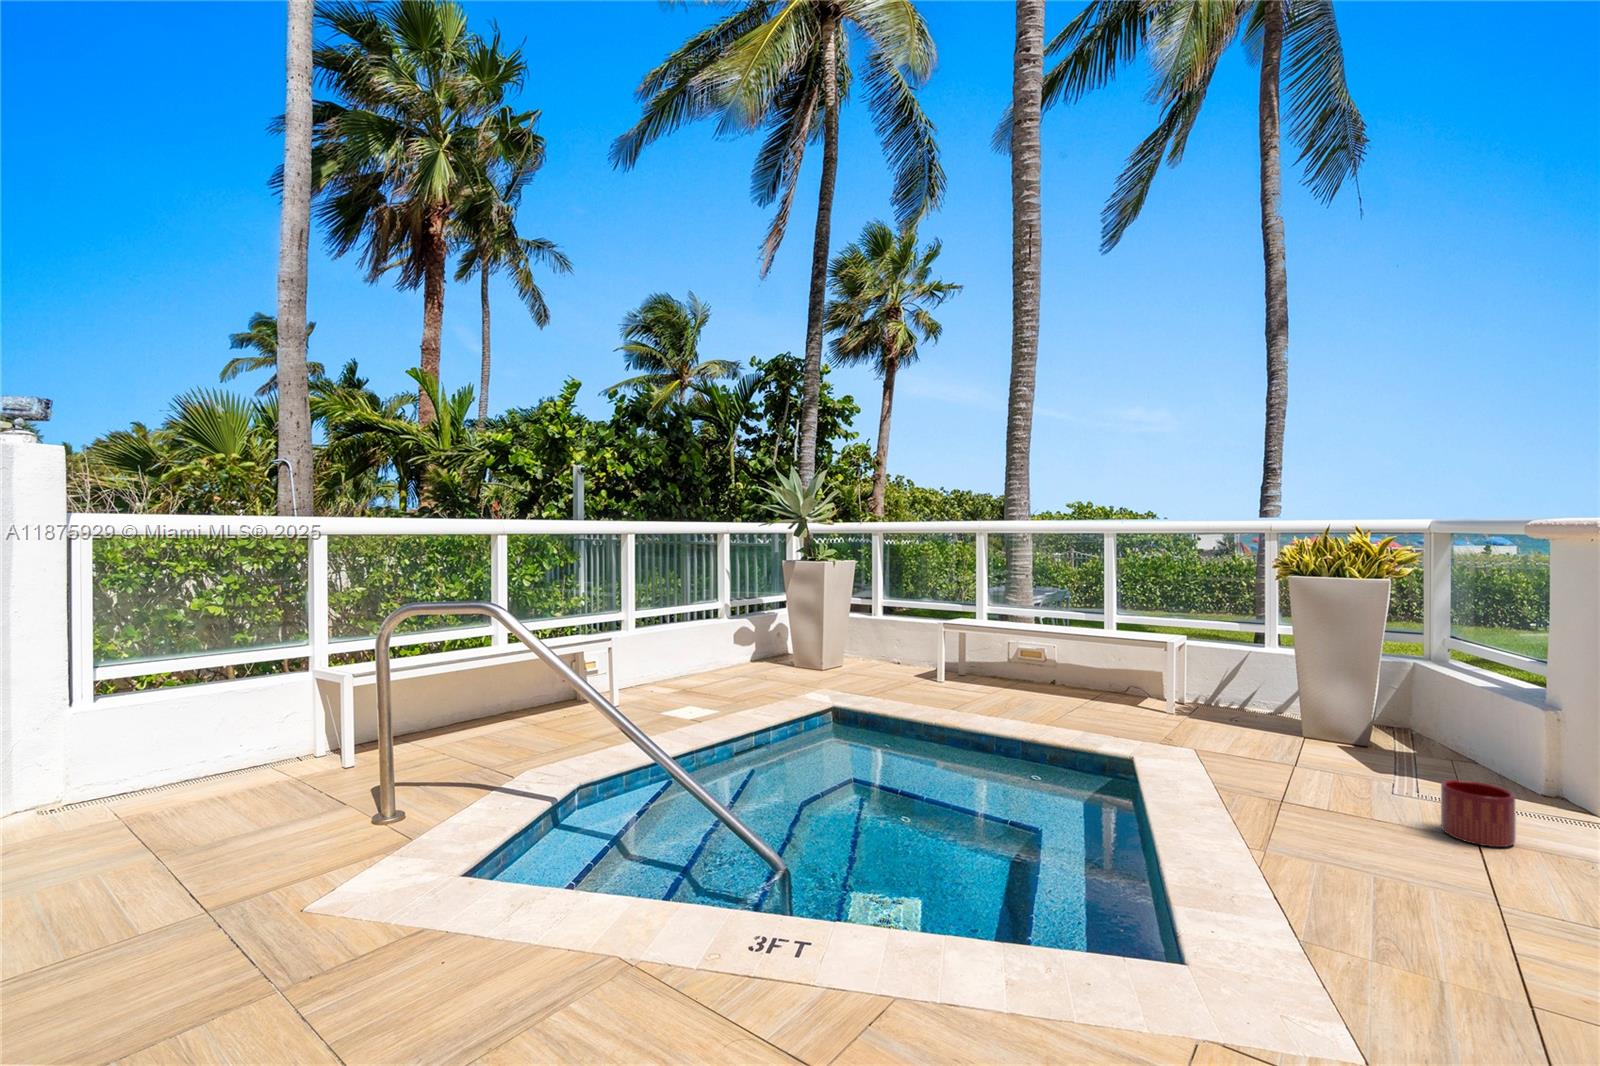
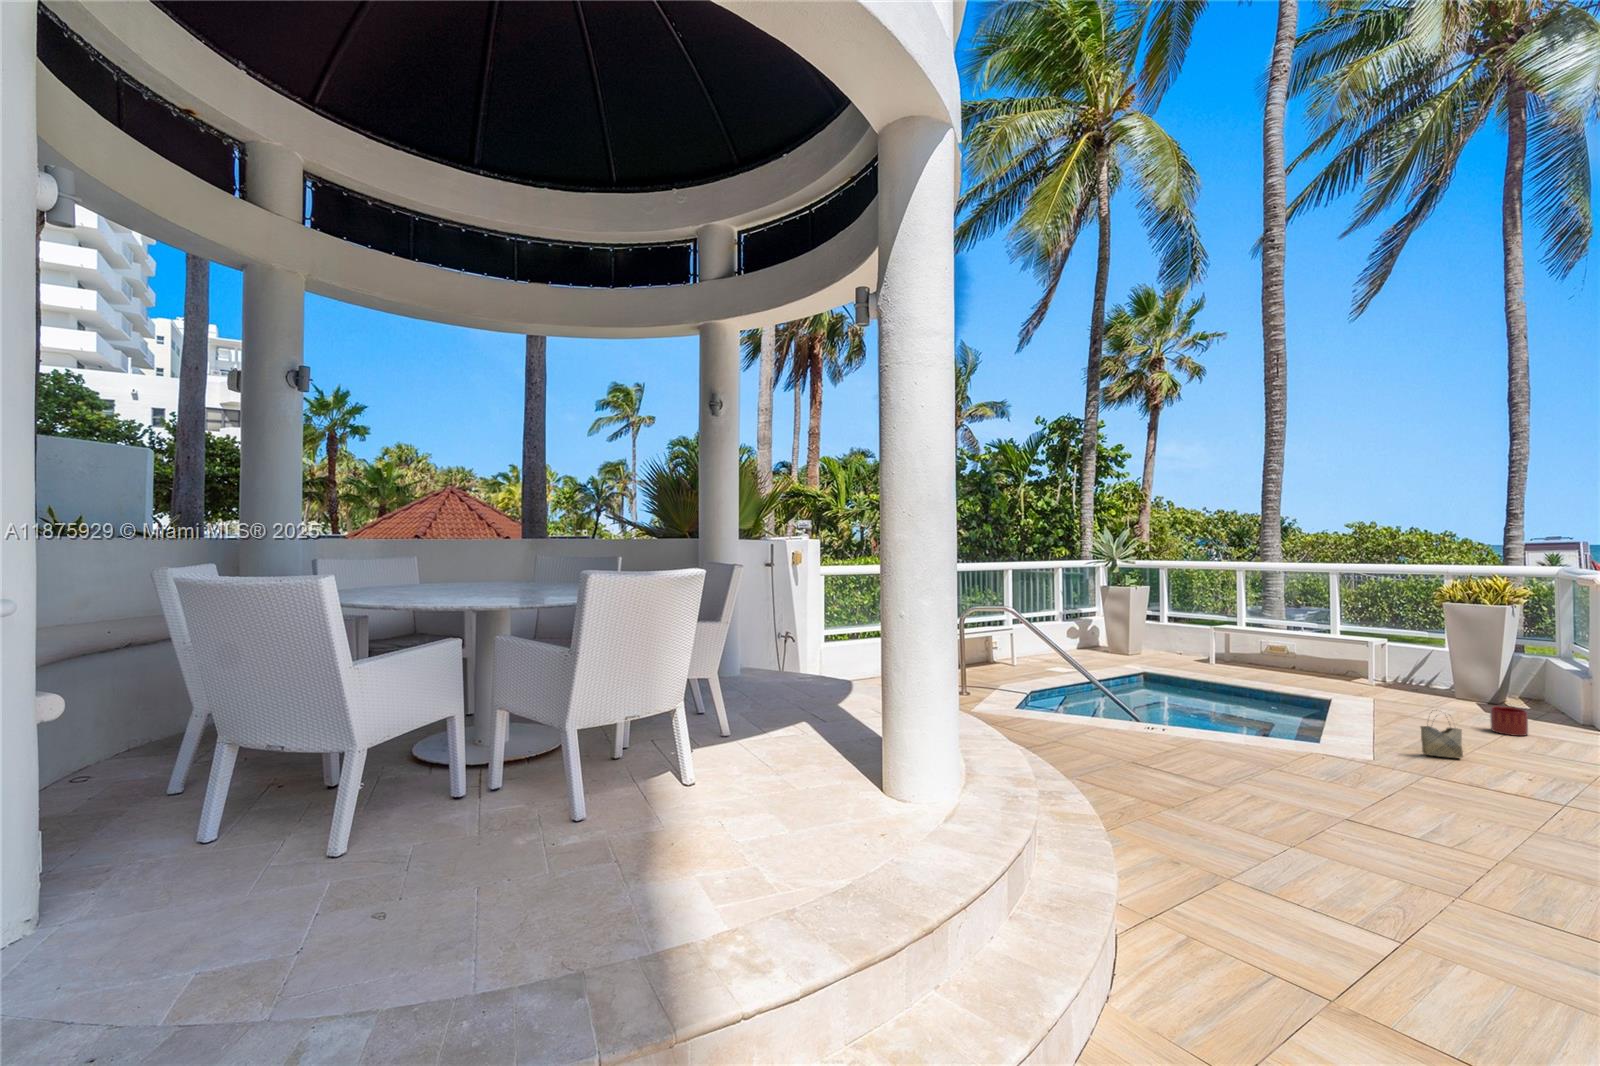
woven basket: none [1428,850,1535,992] -> present [1421,712,1463,758]

